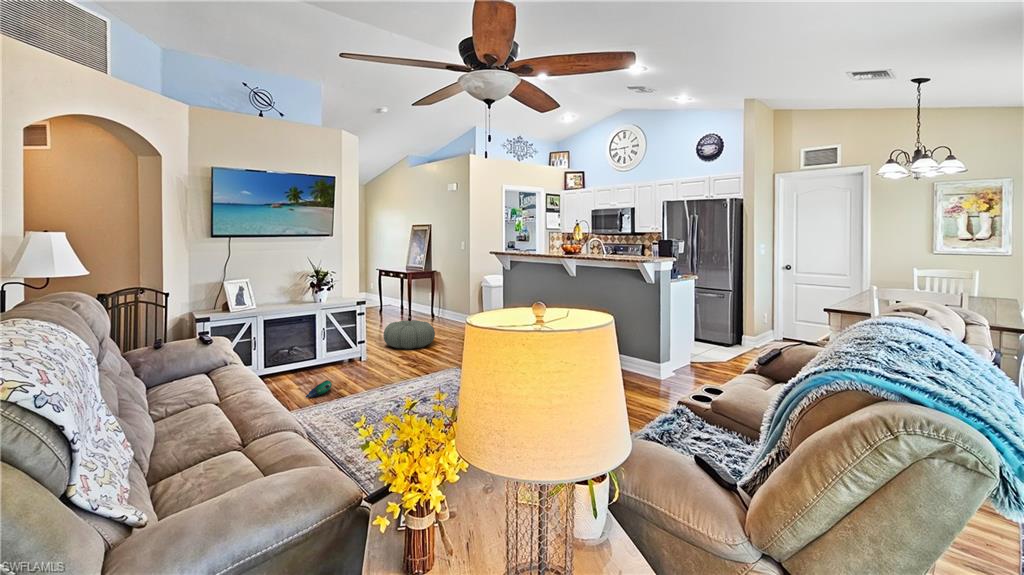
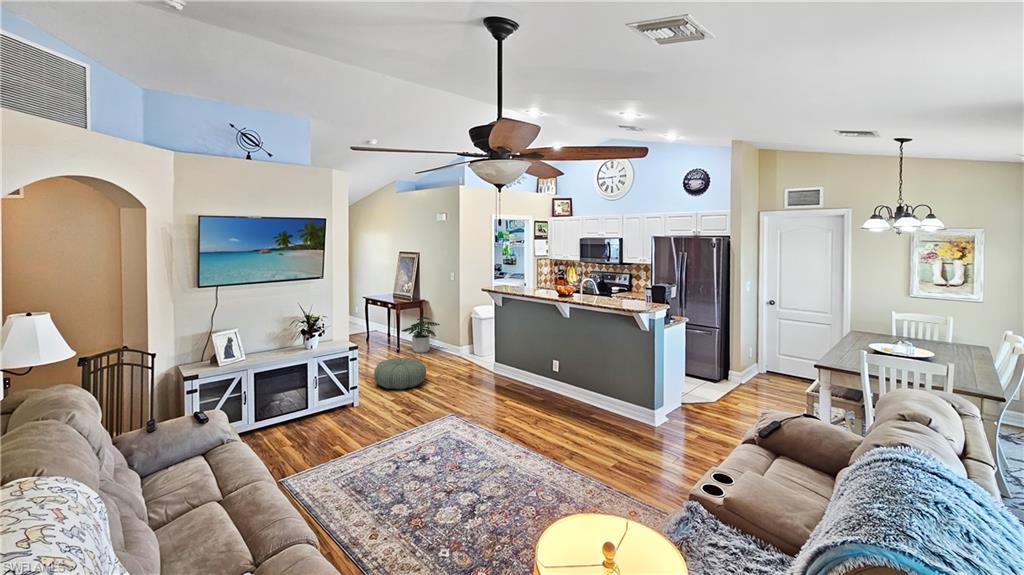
potted plant: none [413,288,452,322] -> present [401,317,440,353]
plush toy: present [305,380,332,397] -> none [300,437,327,458]

